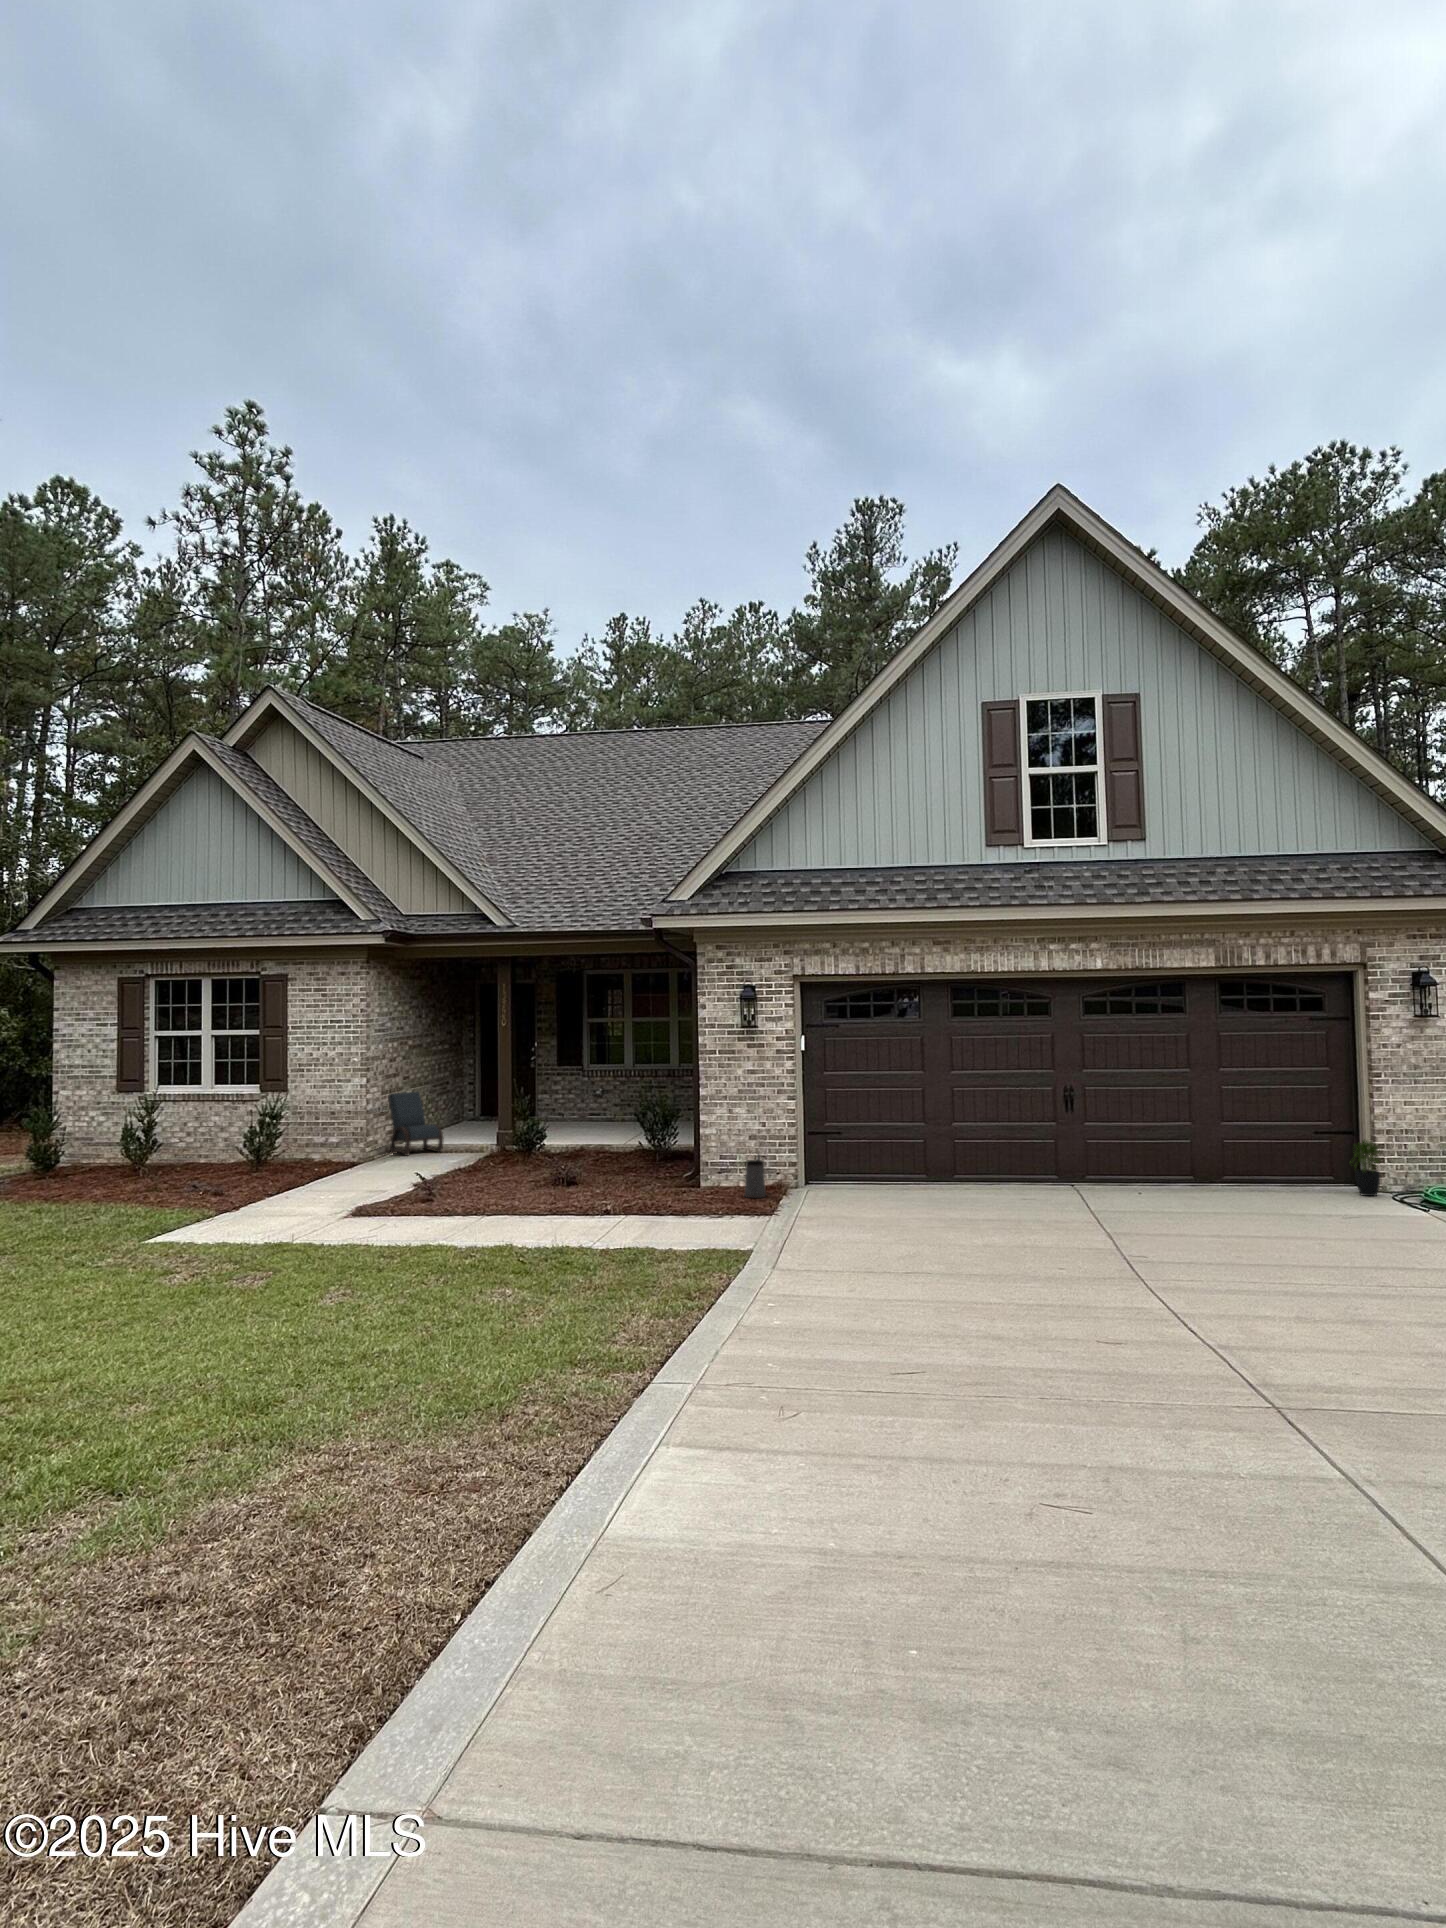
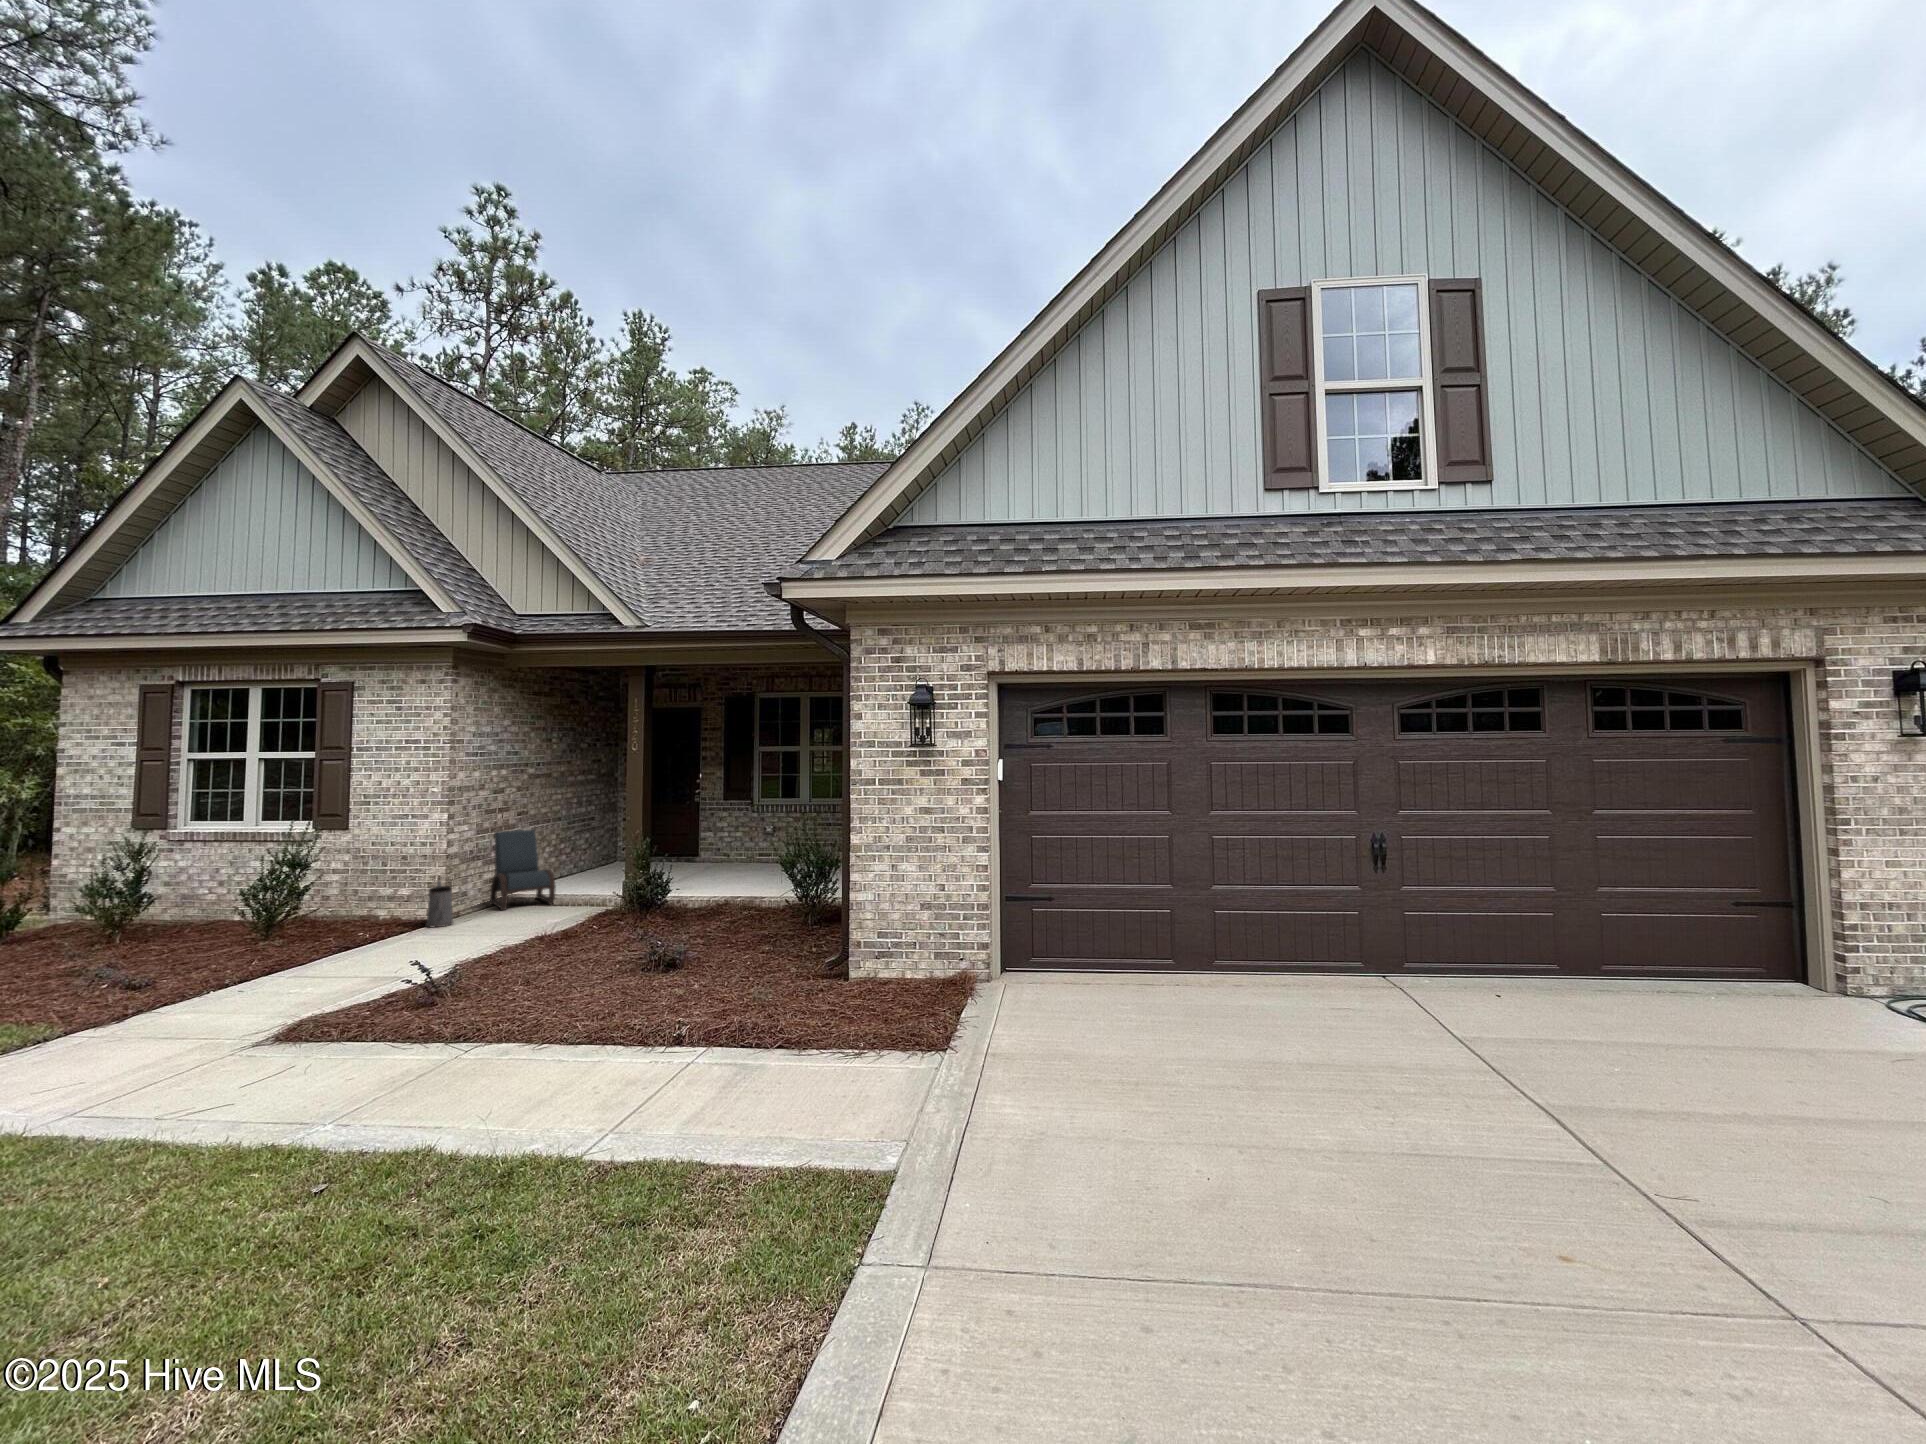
potted plant: present [1350,1141,1380,1196] -> none [1812,918,1882,1008]
watering can: present [744,1154,766,1198] -> present [426,881,453,927]

